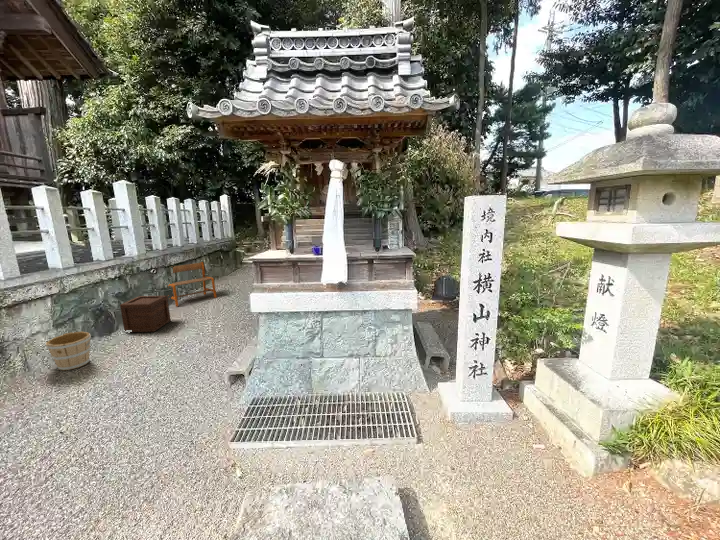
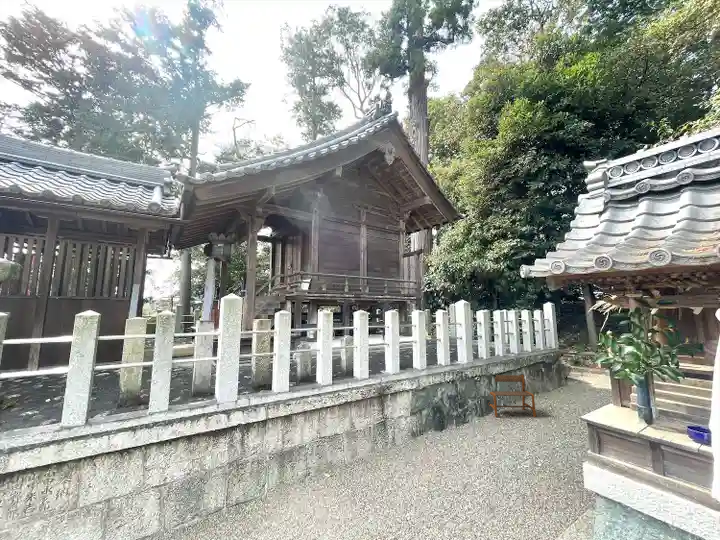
wooden crate: present [120,295,171,332] -> none [451,400,490,440]
wooden bucket: present [46,331,91,370] -> none [404,422,431,455]

